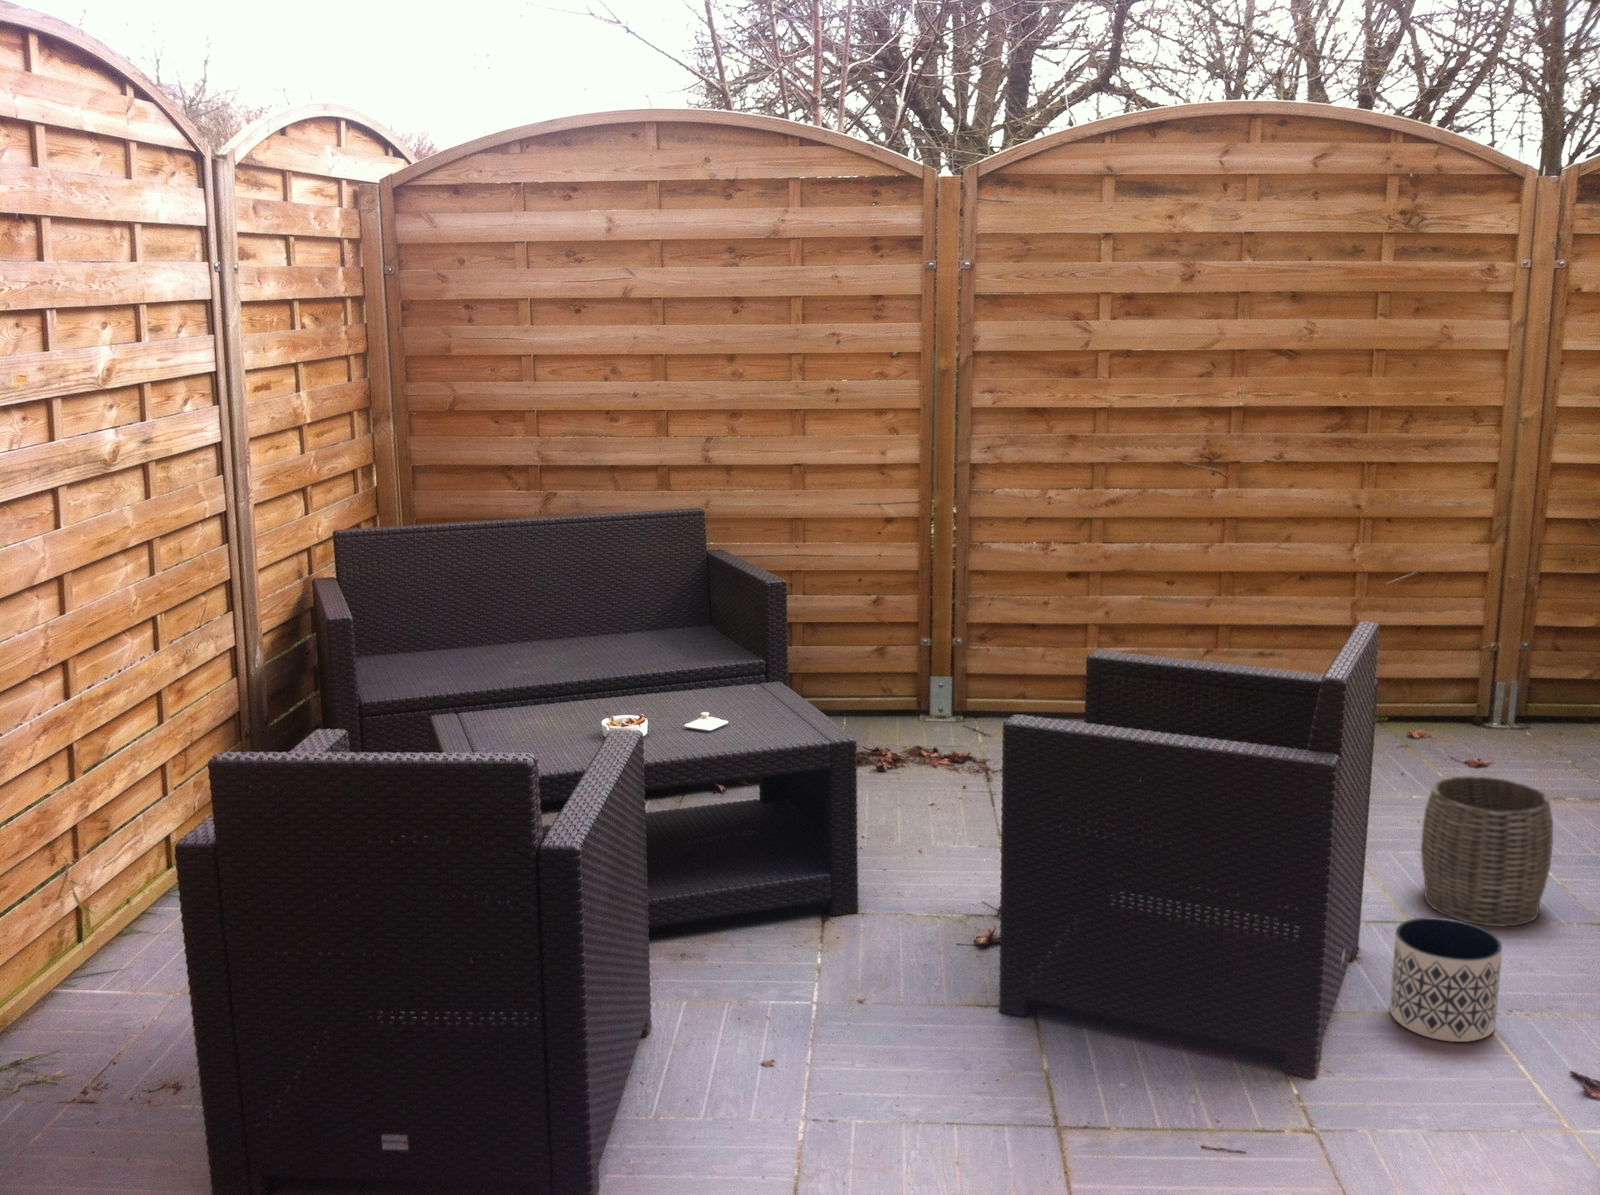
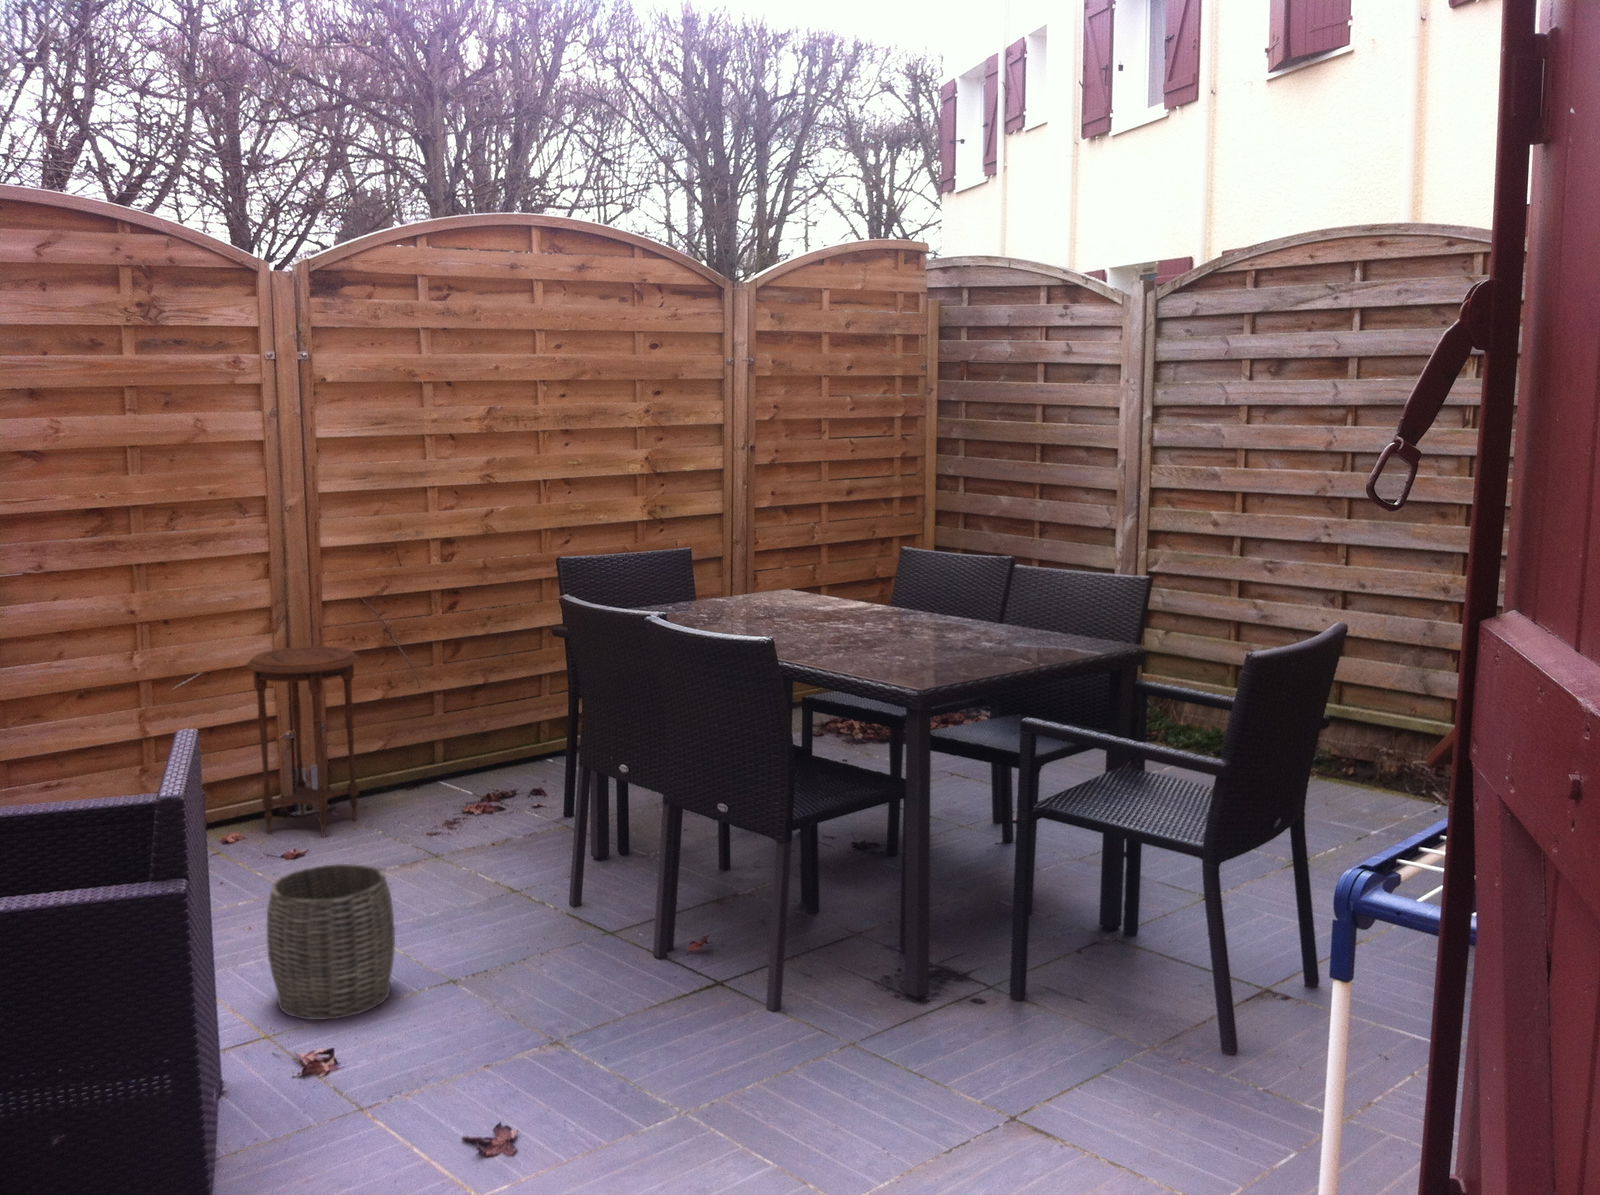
side table: none [1454,559,1577,753] -> present [247,646,359,838]
planter: present [1390,917,1502,1042] -> none [269,1020,382,1155]

